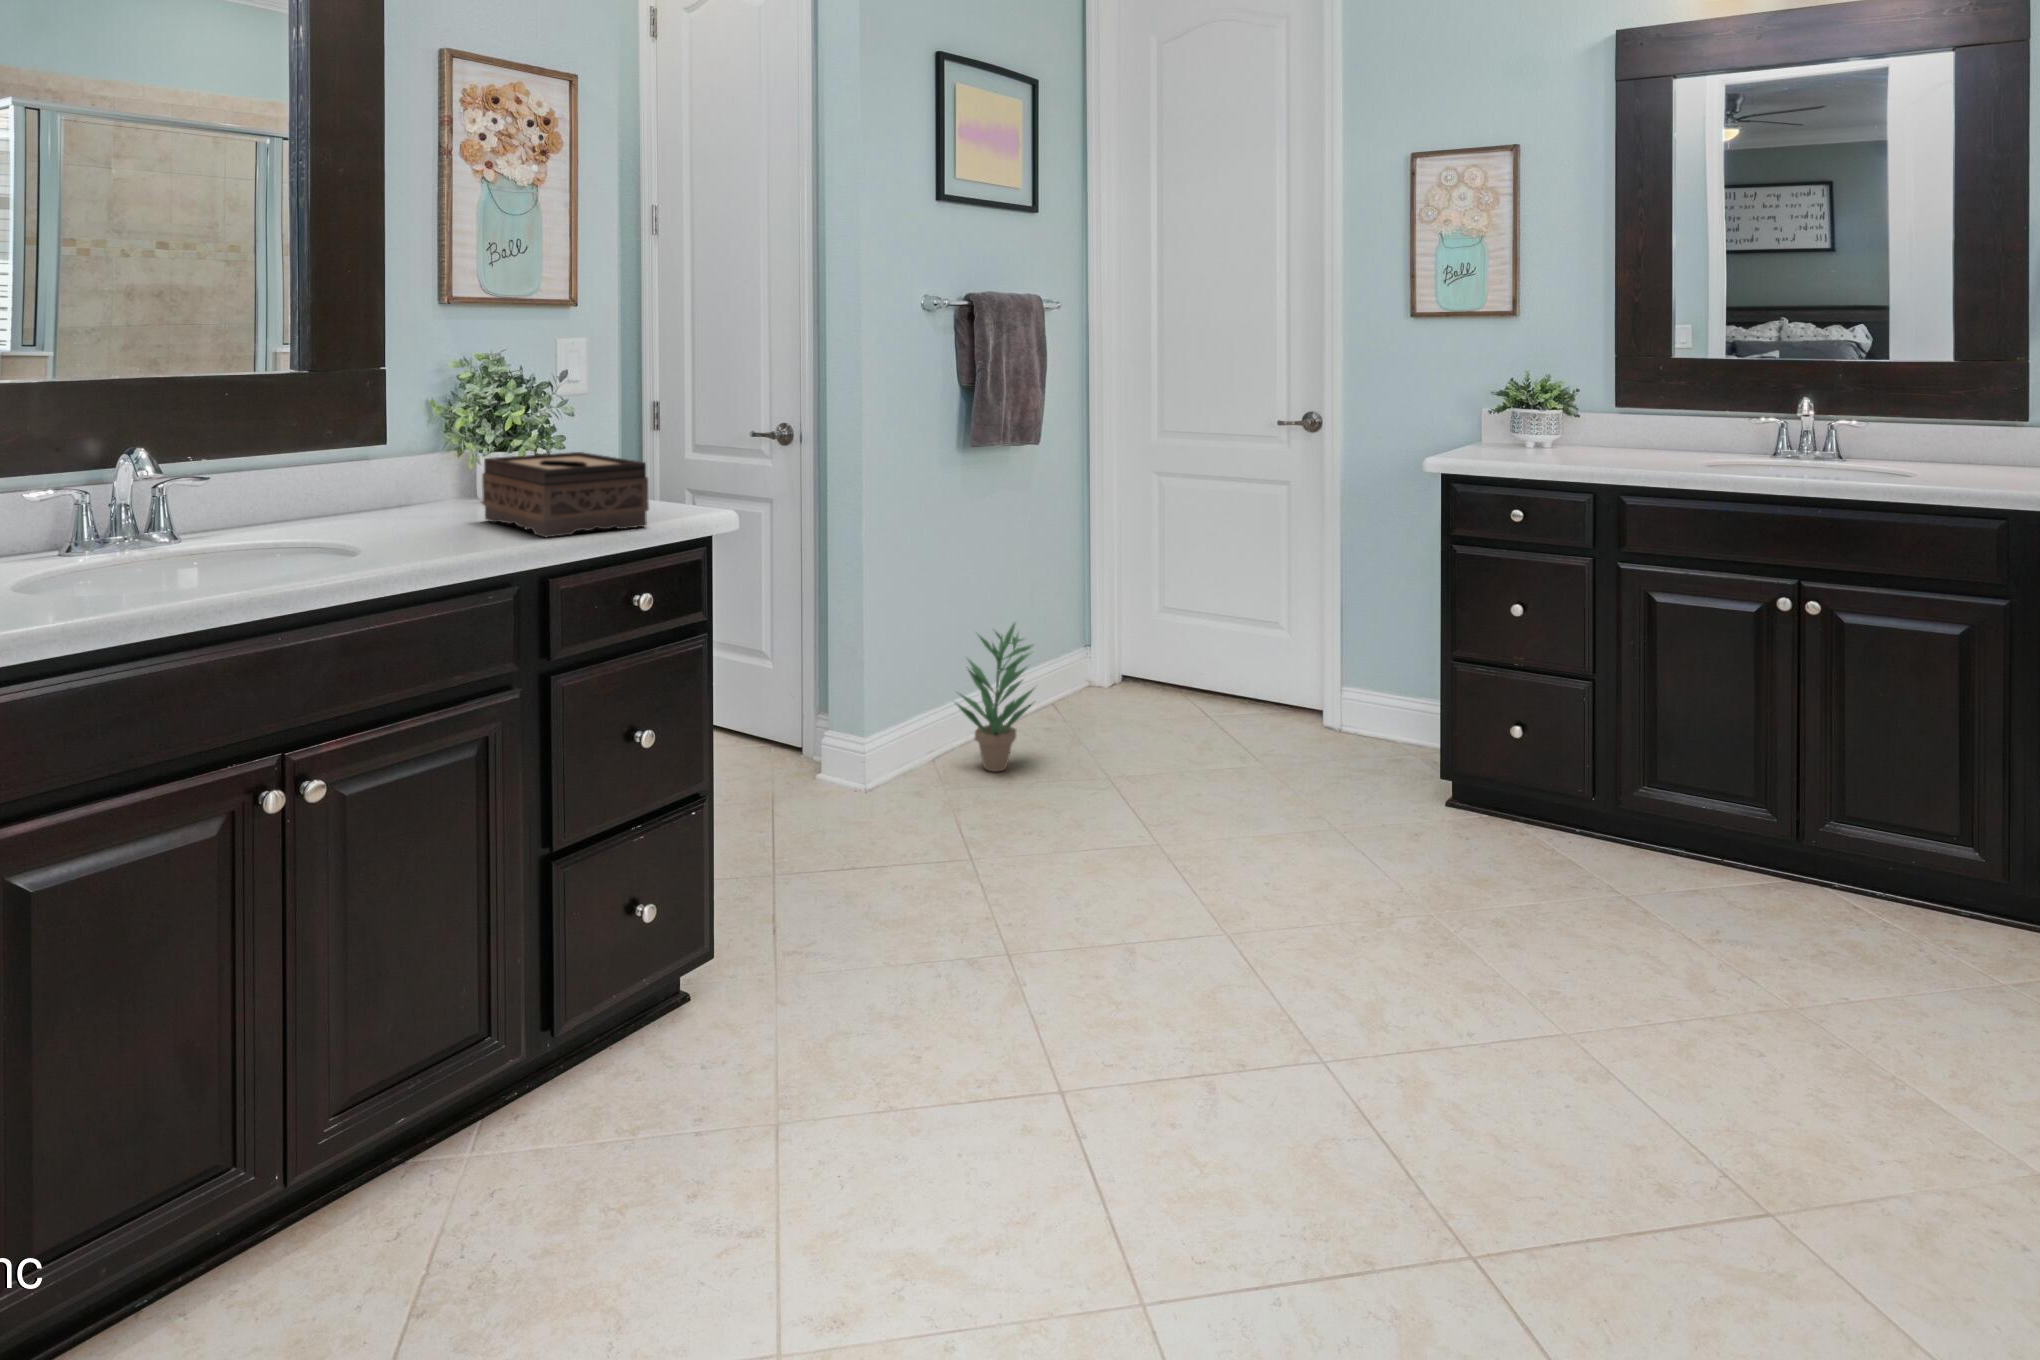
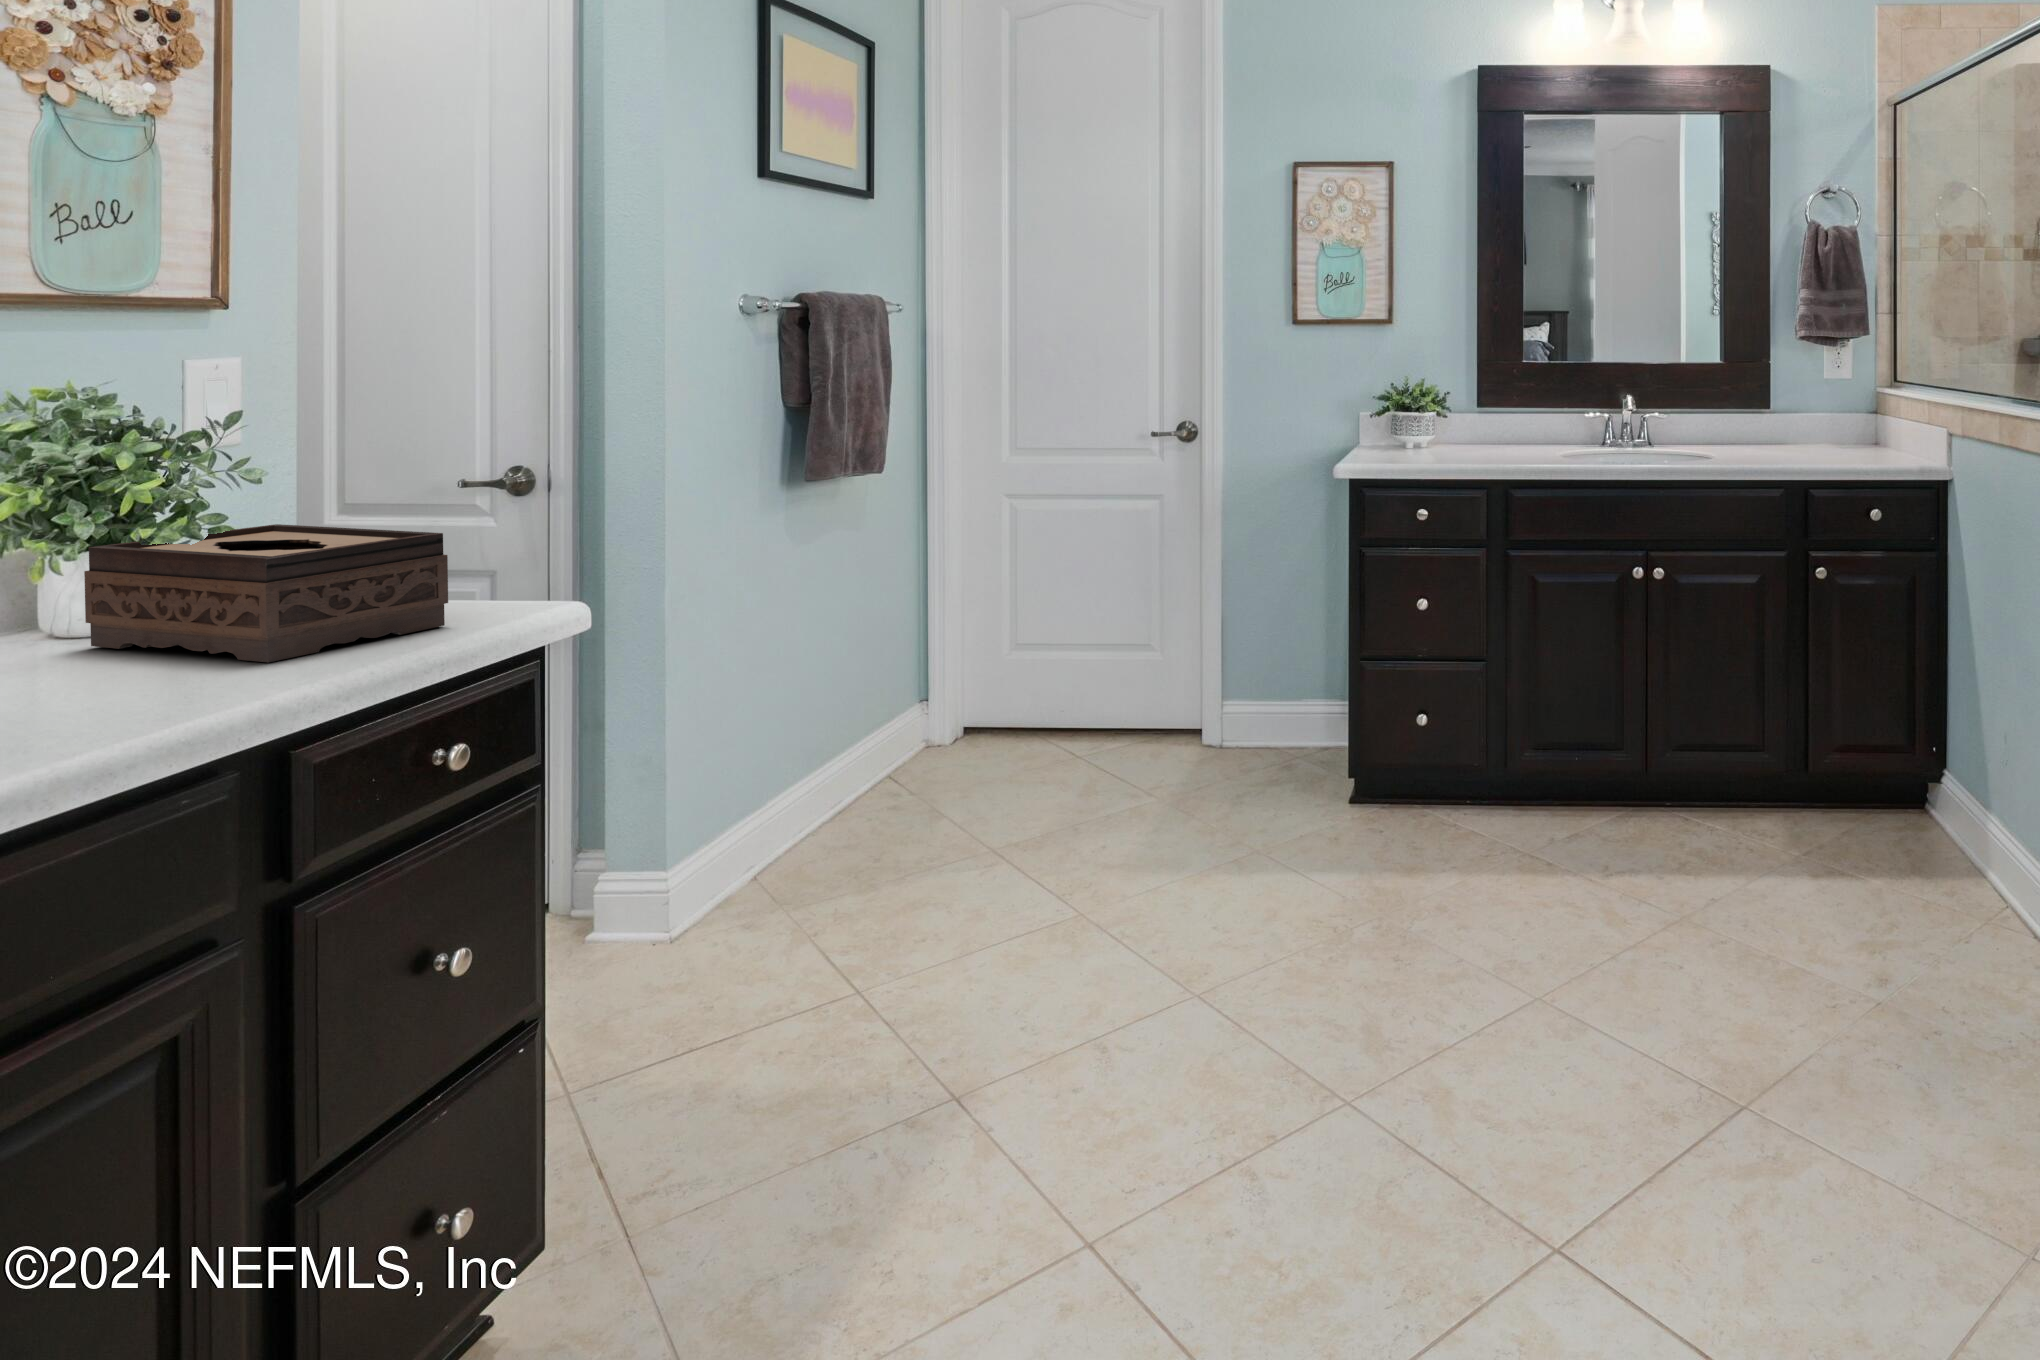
potted plant: present [956,623,1035,772] -> none [781,679,896,864]

